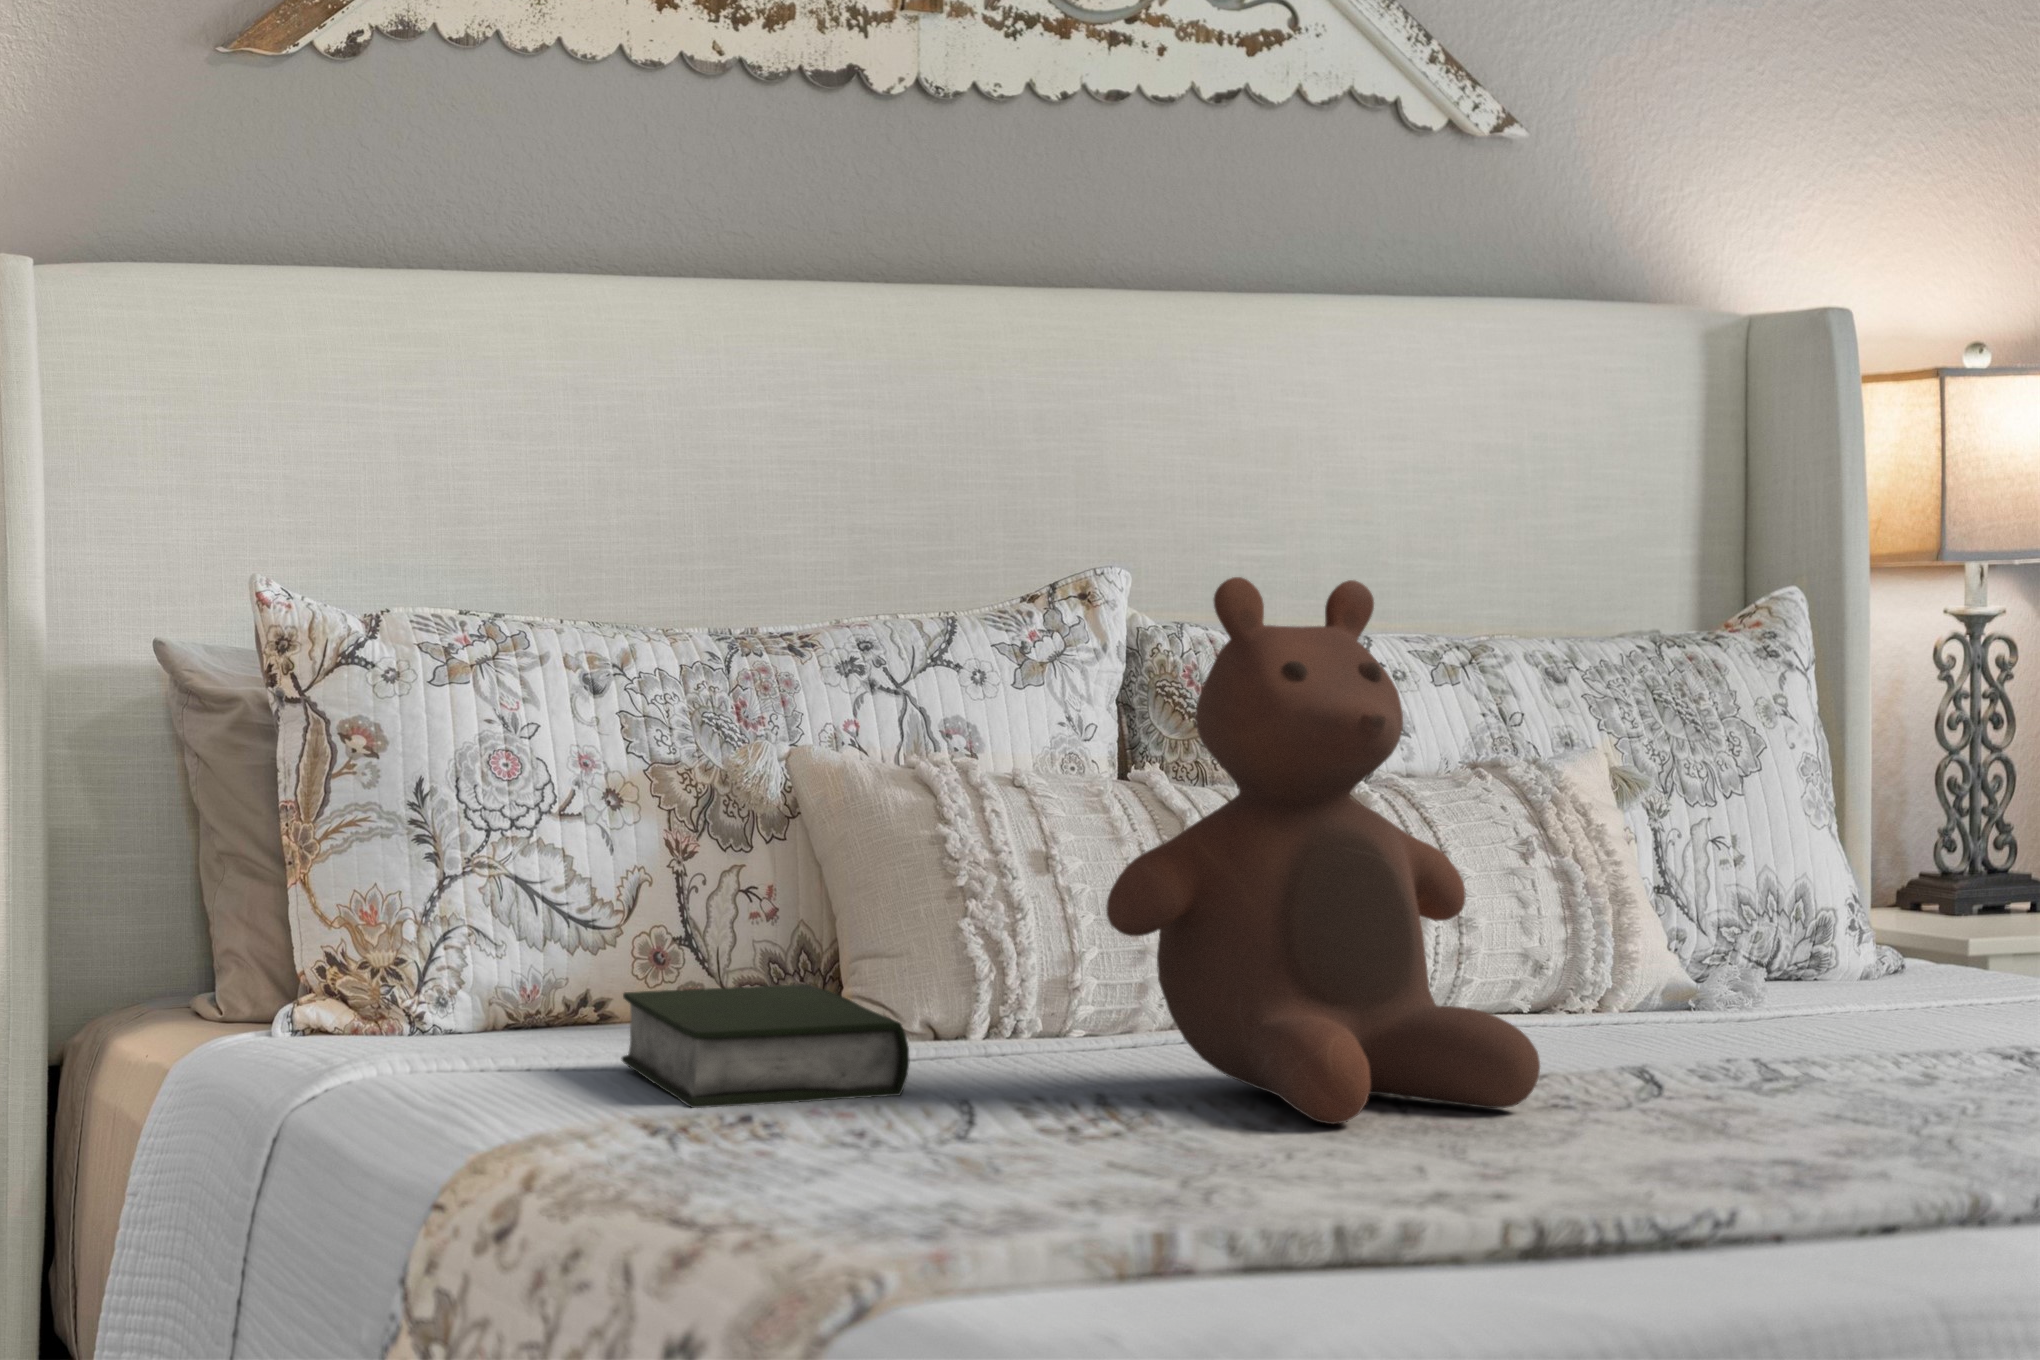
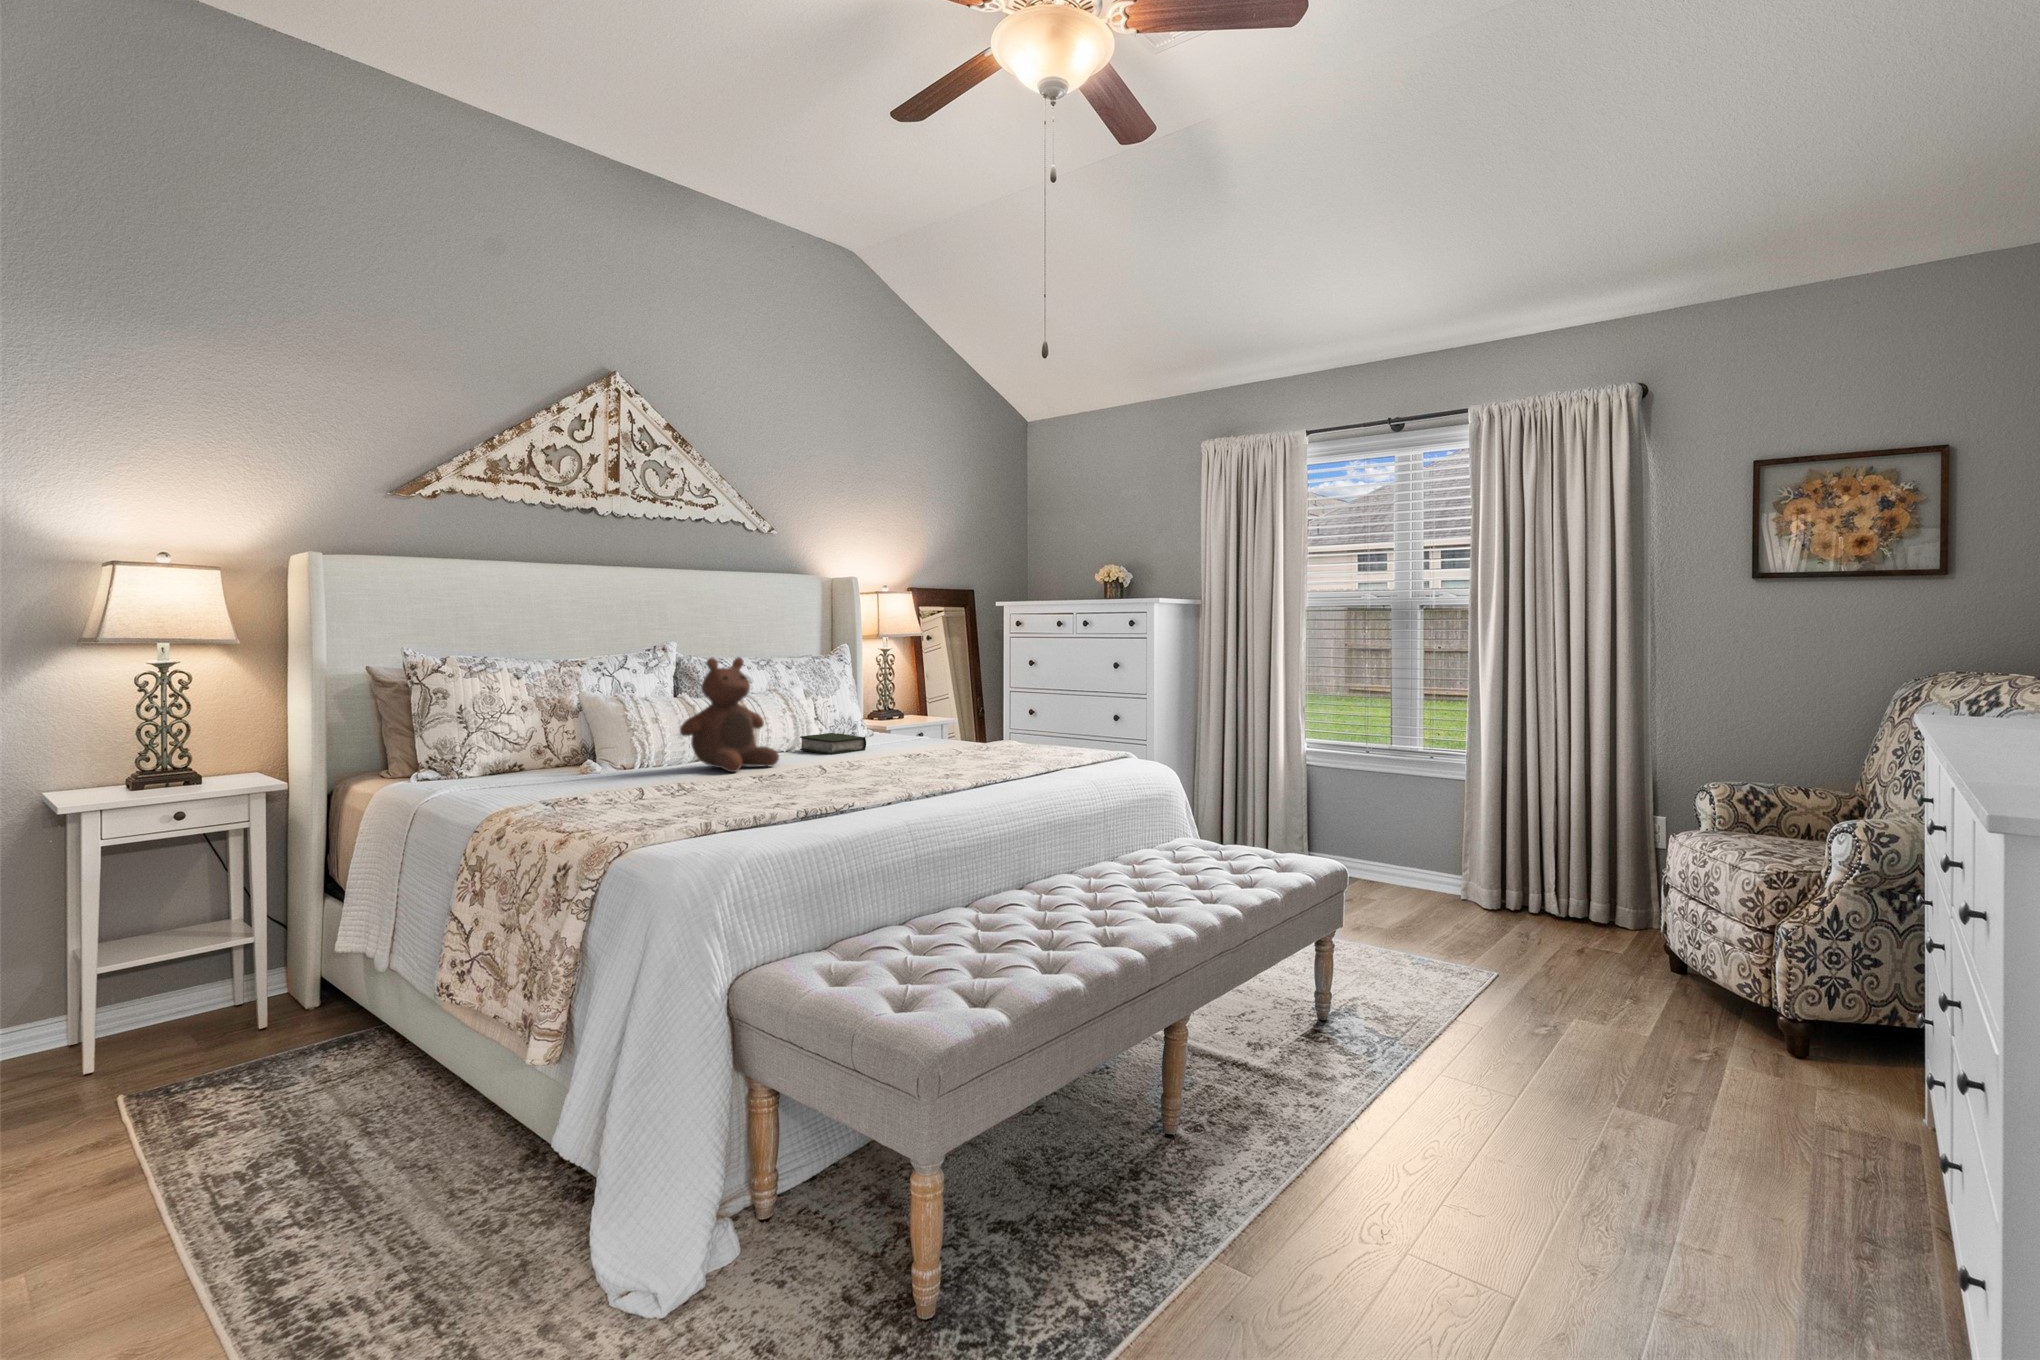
book: present [621,984,909,1108] -> present [800,733,866,755]

